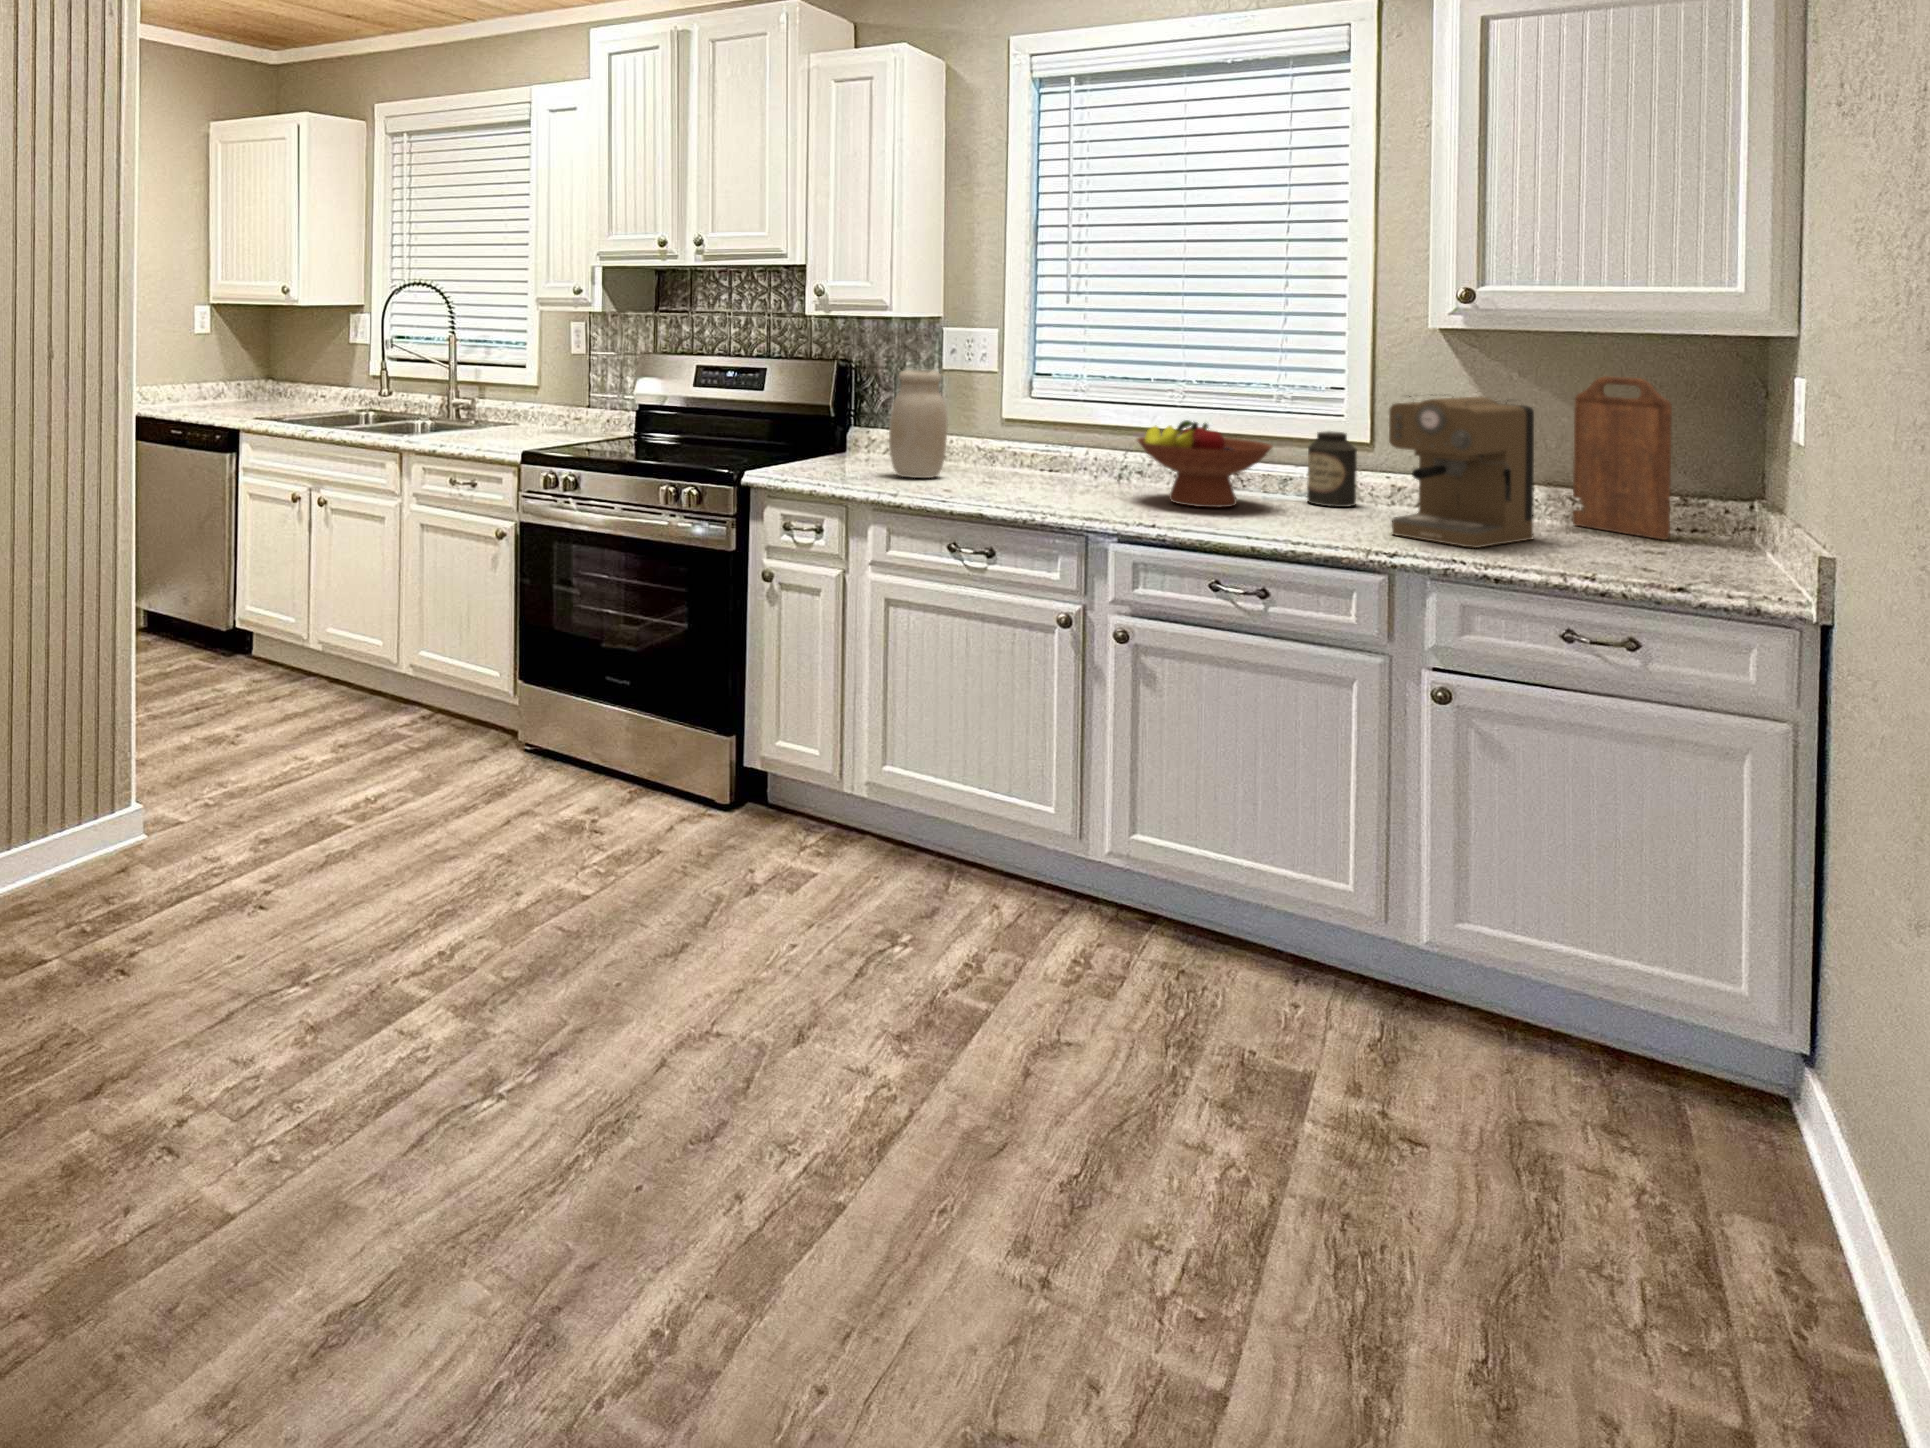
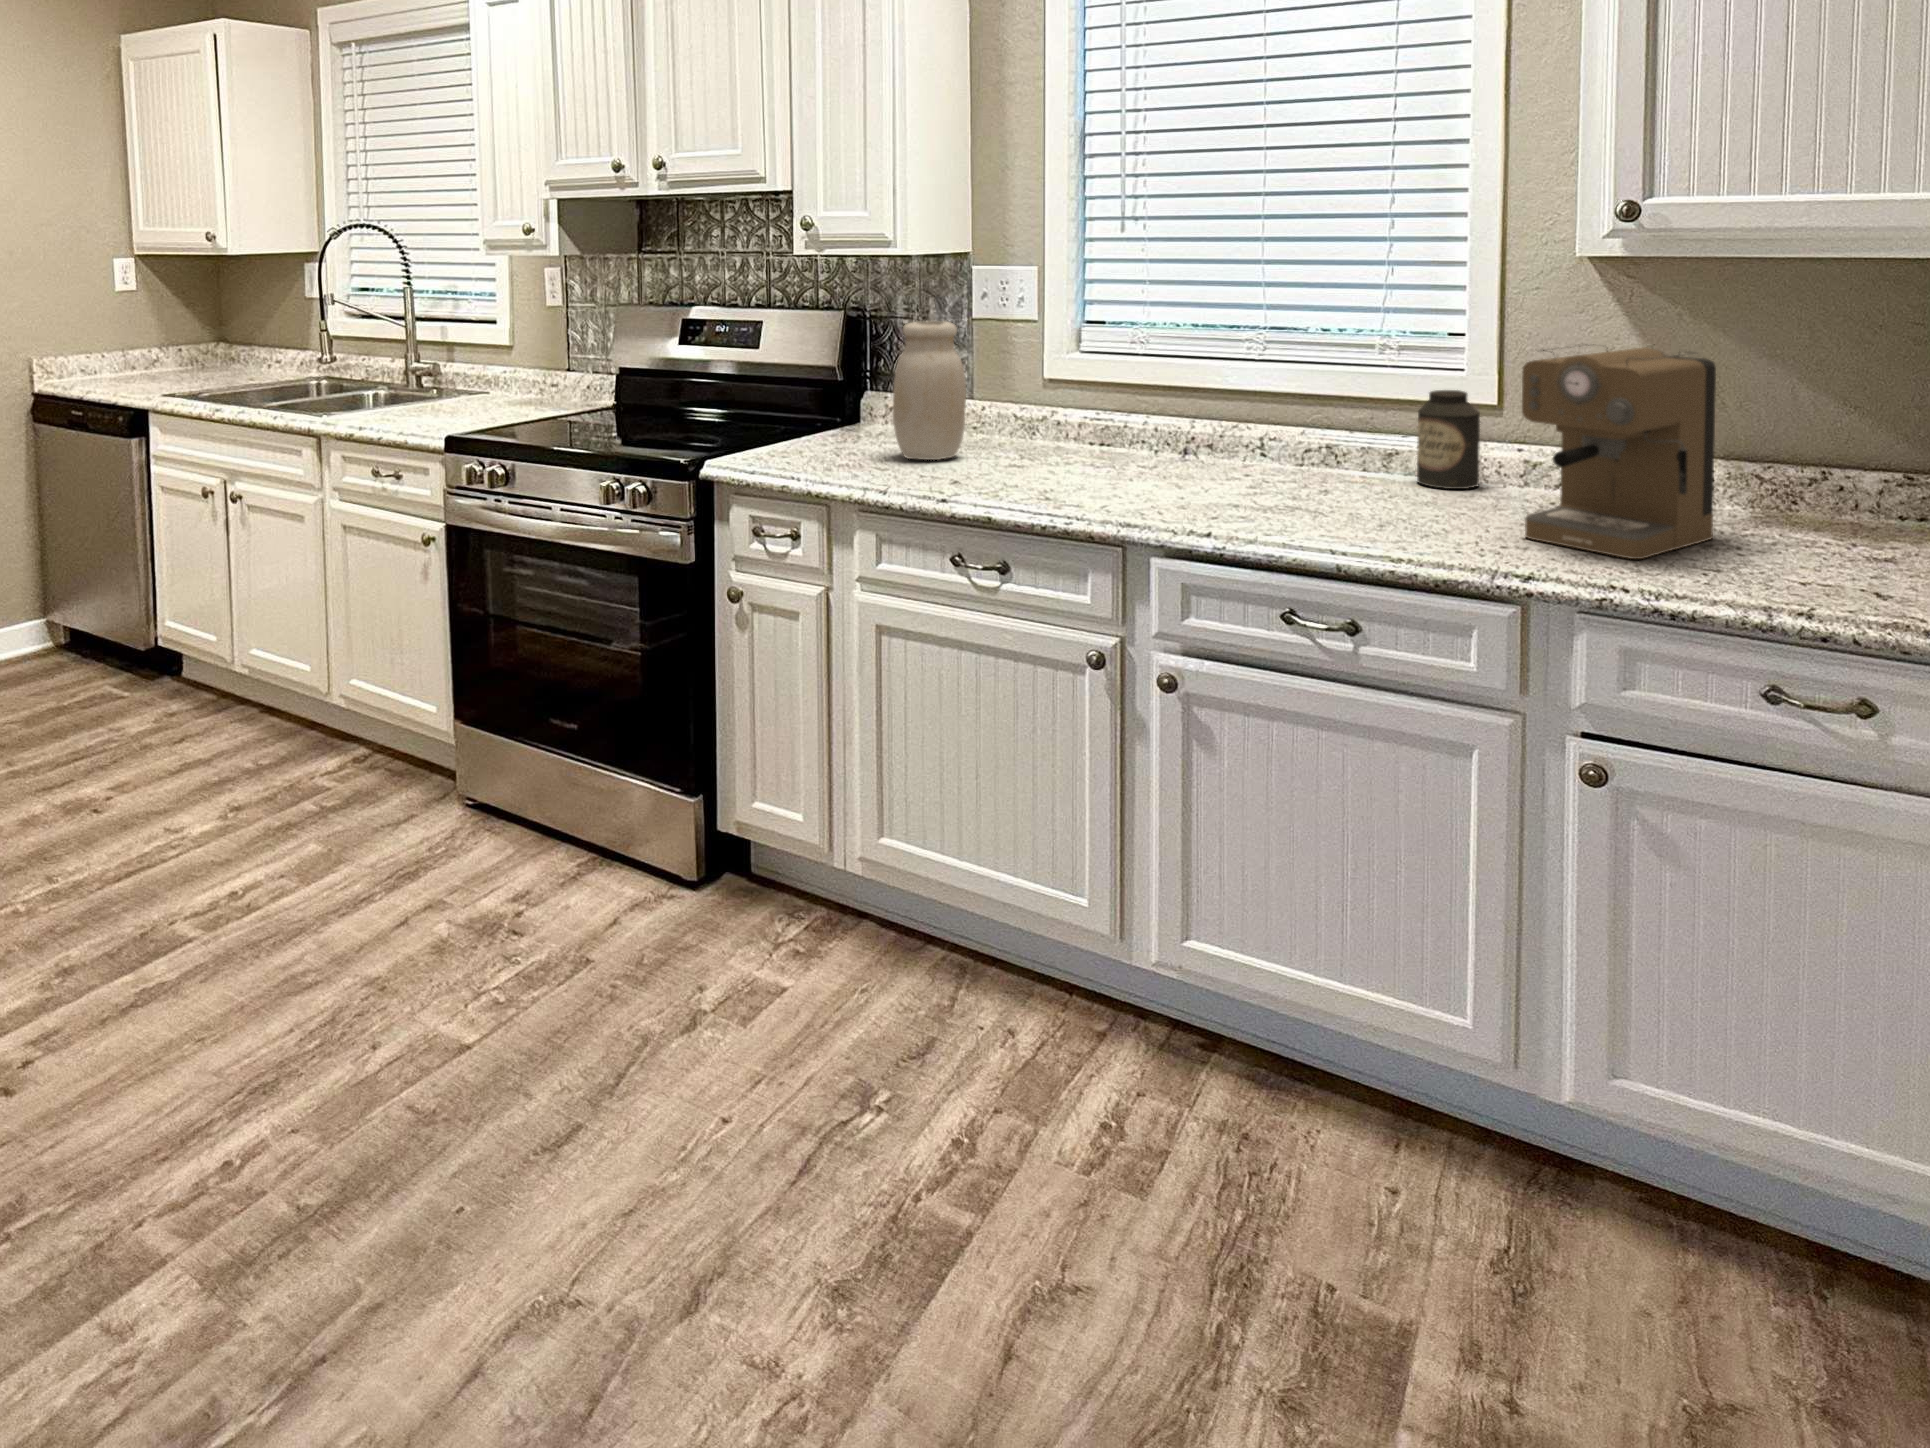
cutting board: present [1573,376,1672,539] -> none [1759,313,1898,532]
fruit bowl: present [1137,420,1273,508] -> none [1196,382,1372,497]

